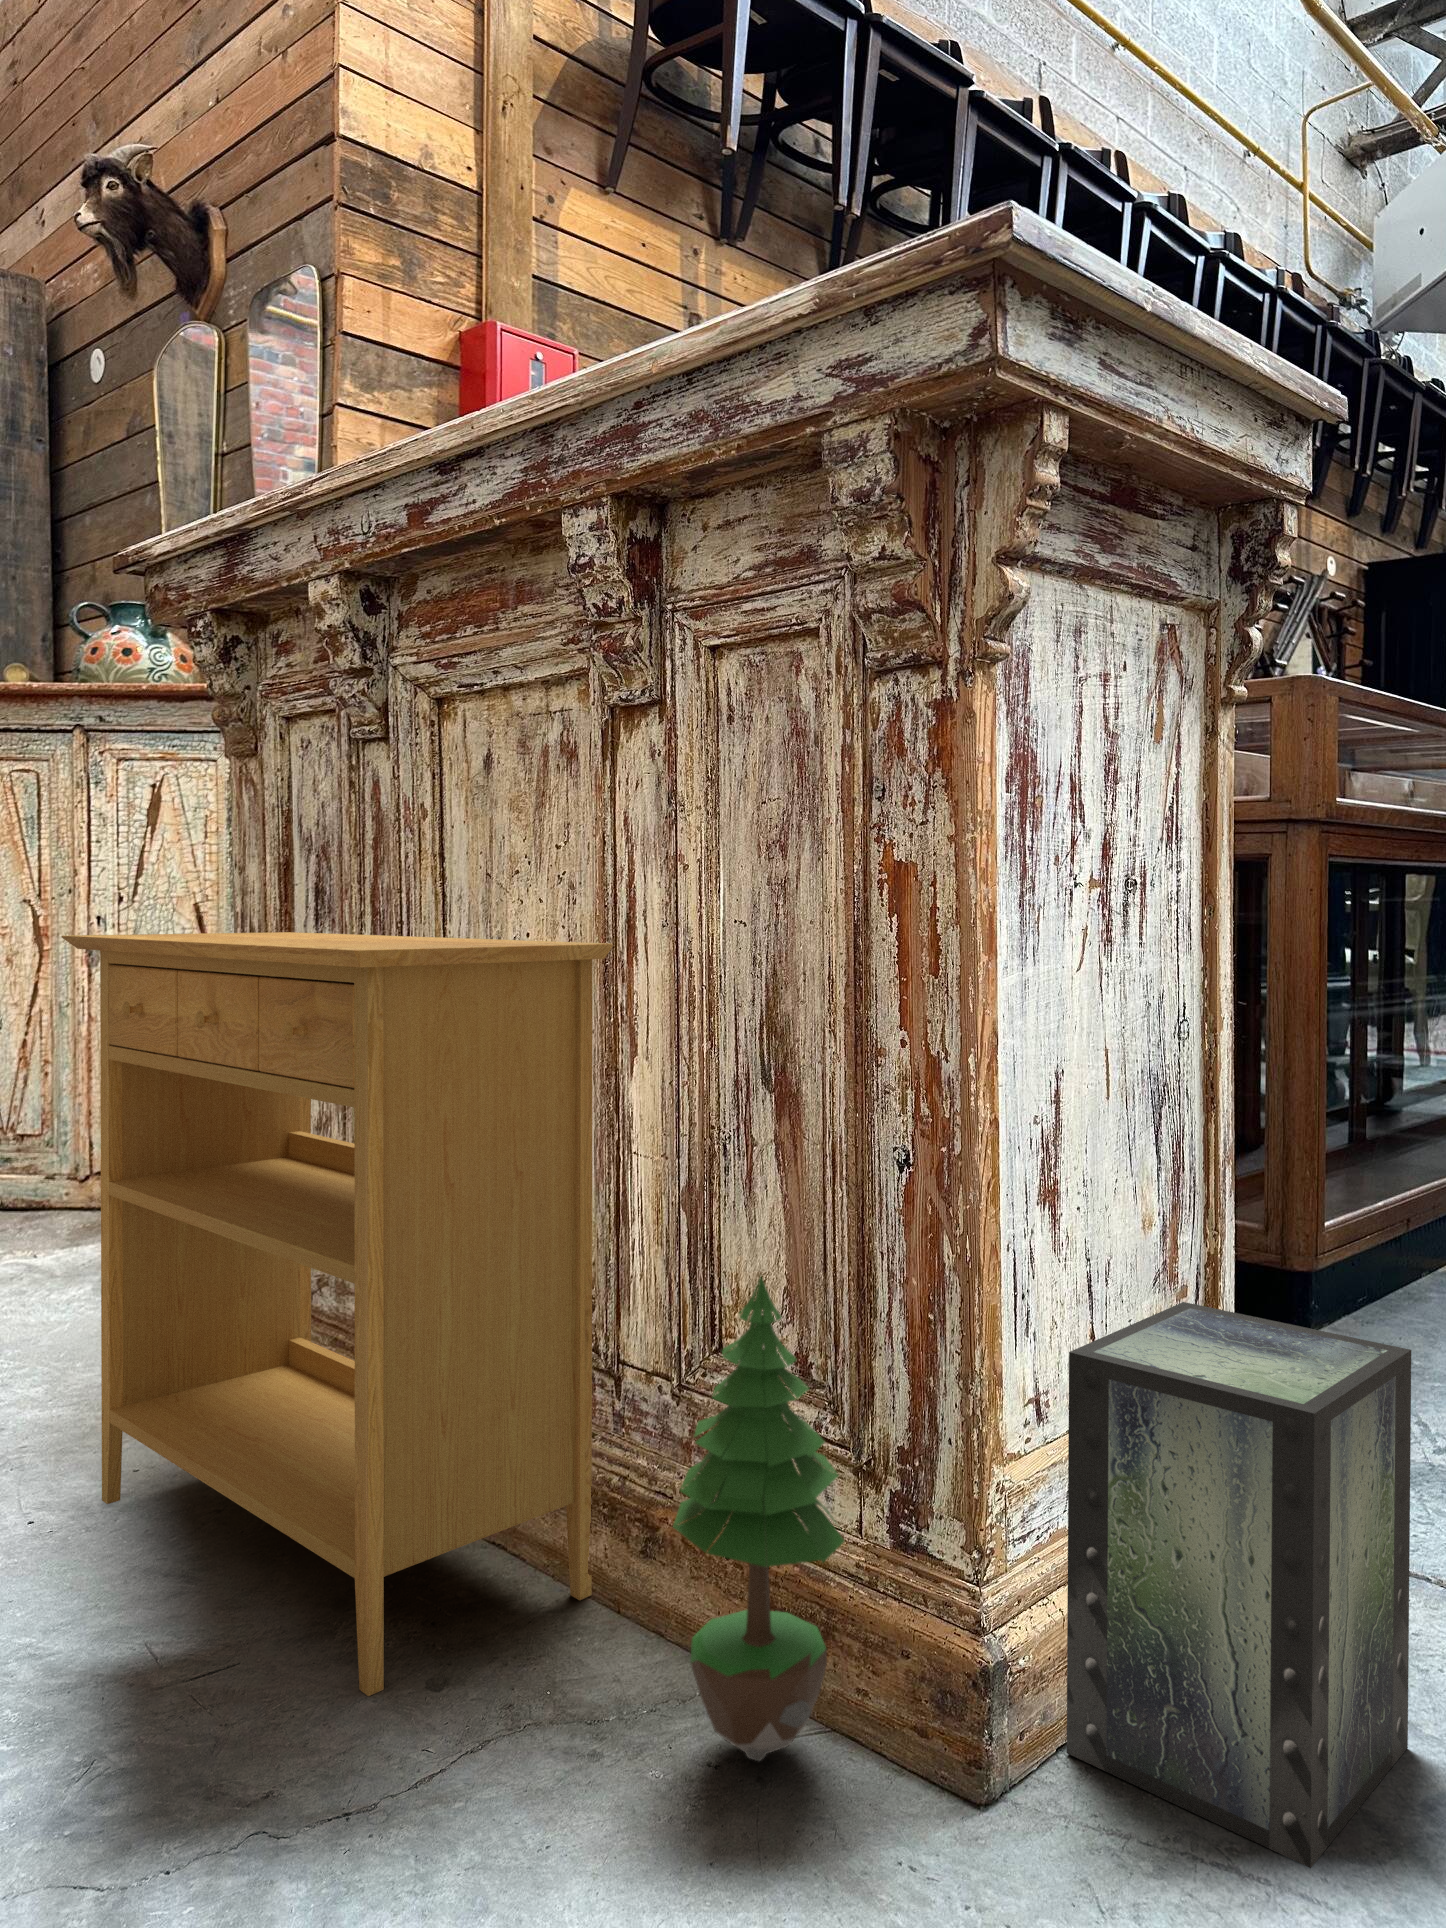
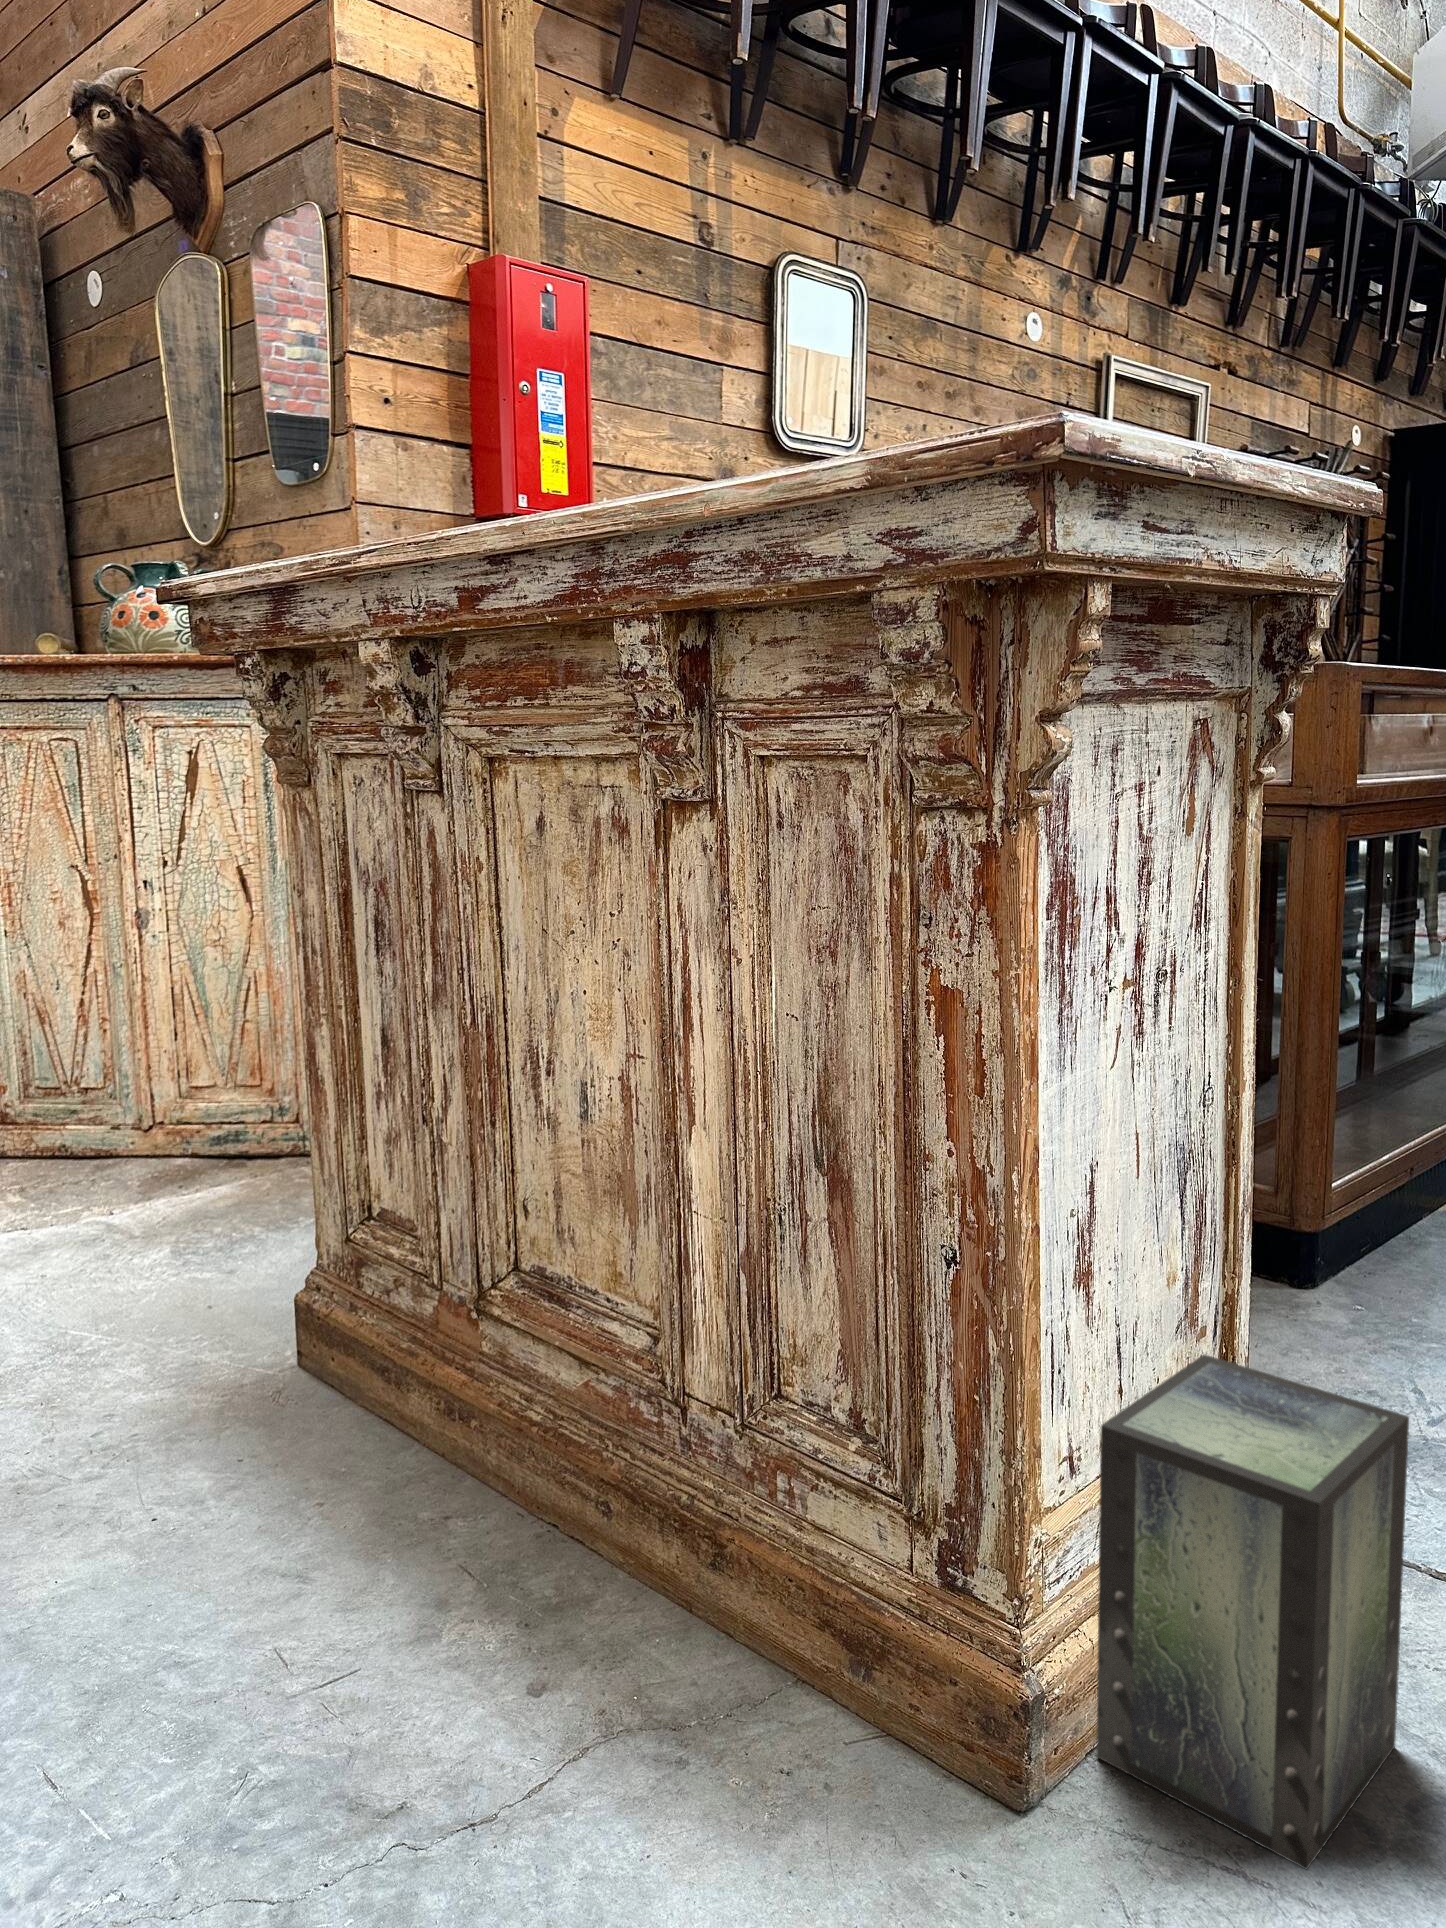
console table: present [61,932,613,1696] -> none [146,966,672,1706]
potted tree: present [673,1276,844,1761] -> none [750,1364,903,1773]

